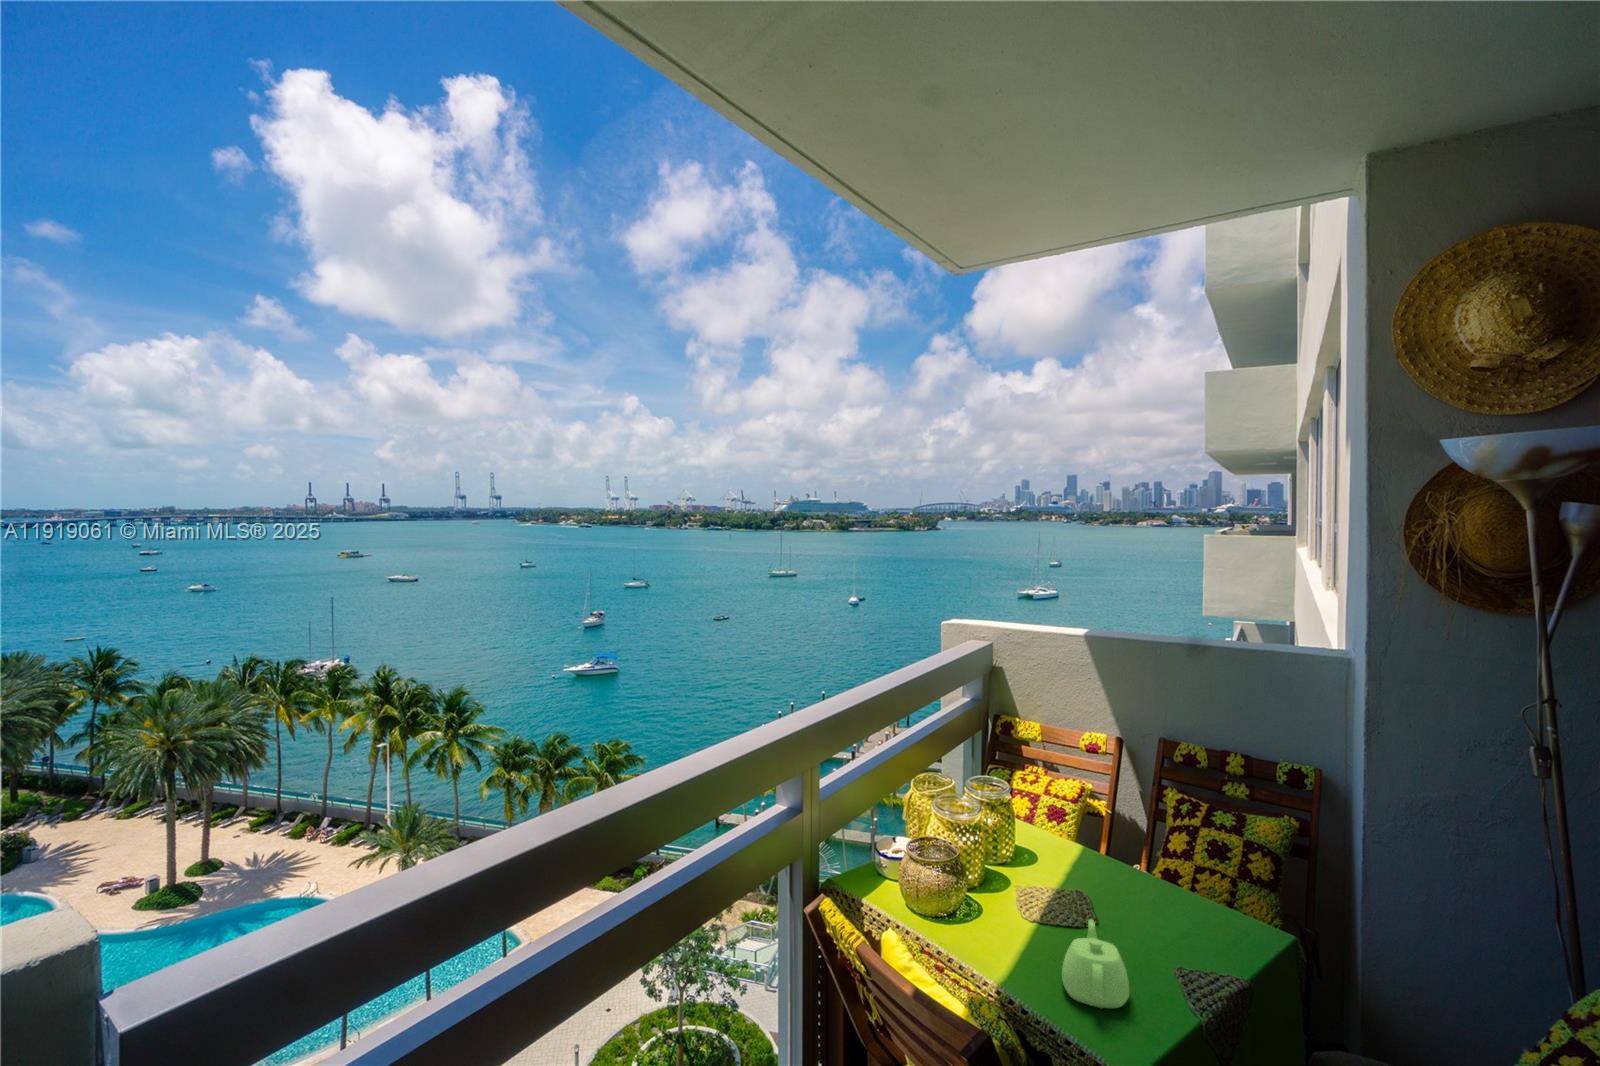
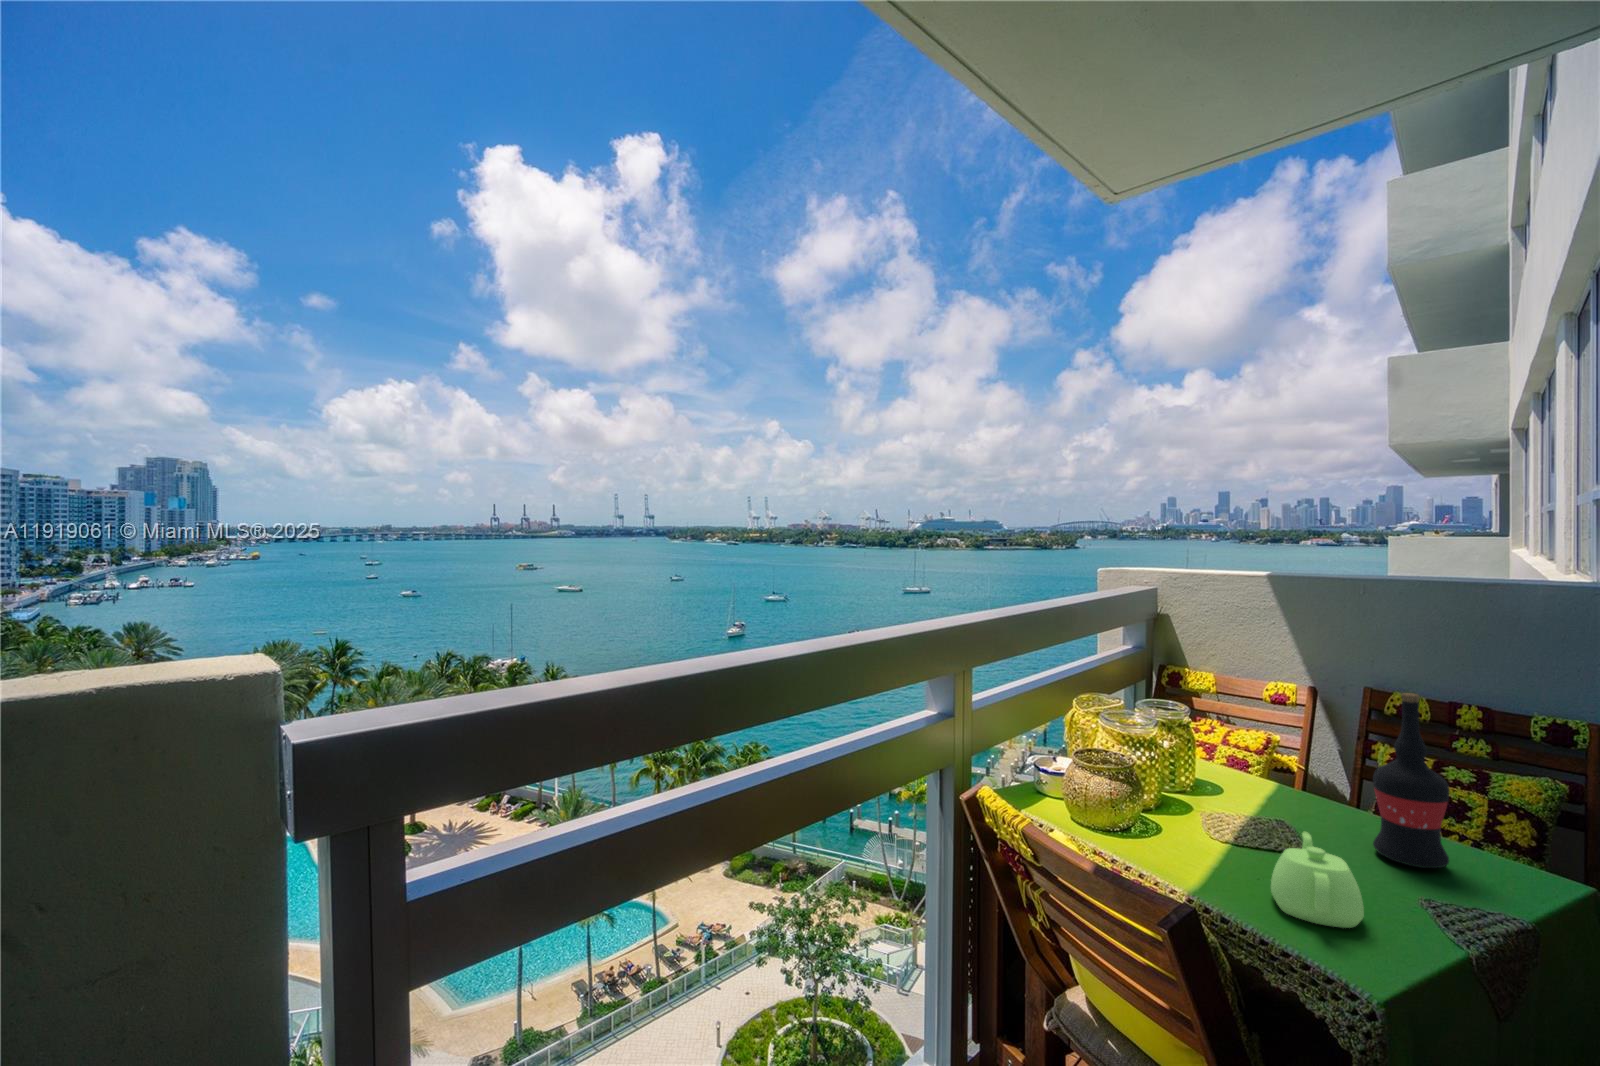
wine bottle: none [1146,788,1200,935] -> present [1373,693,1449,868]

